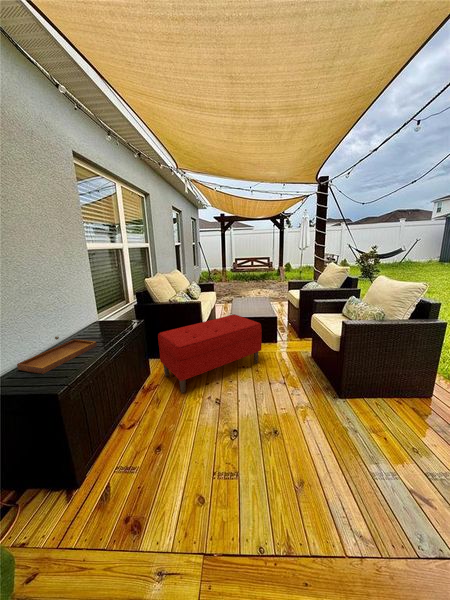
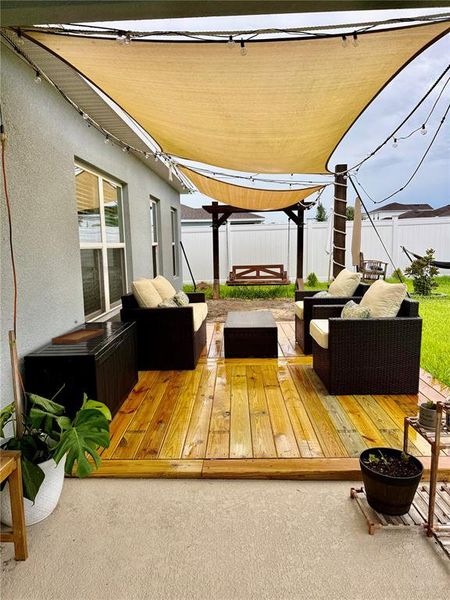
bench: present [158,314,262,393] -> none [149,323,258,393]

